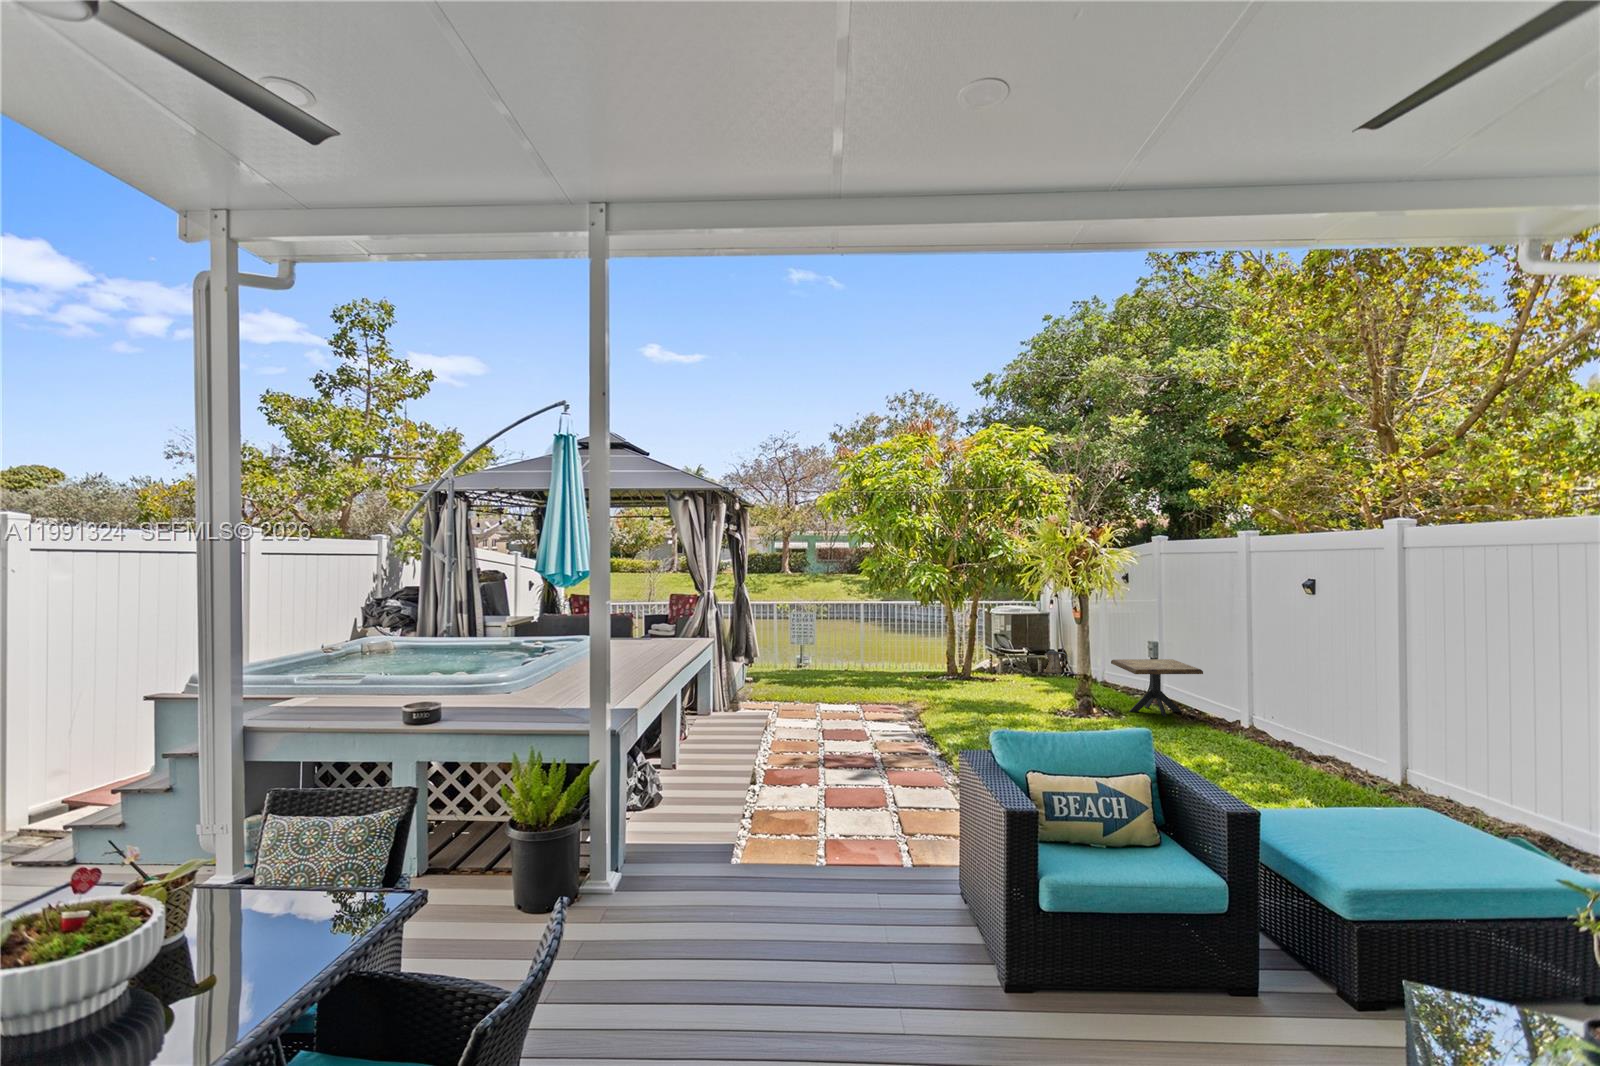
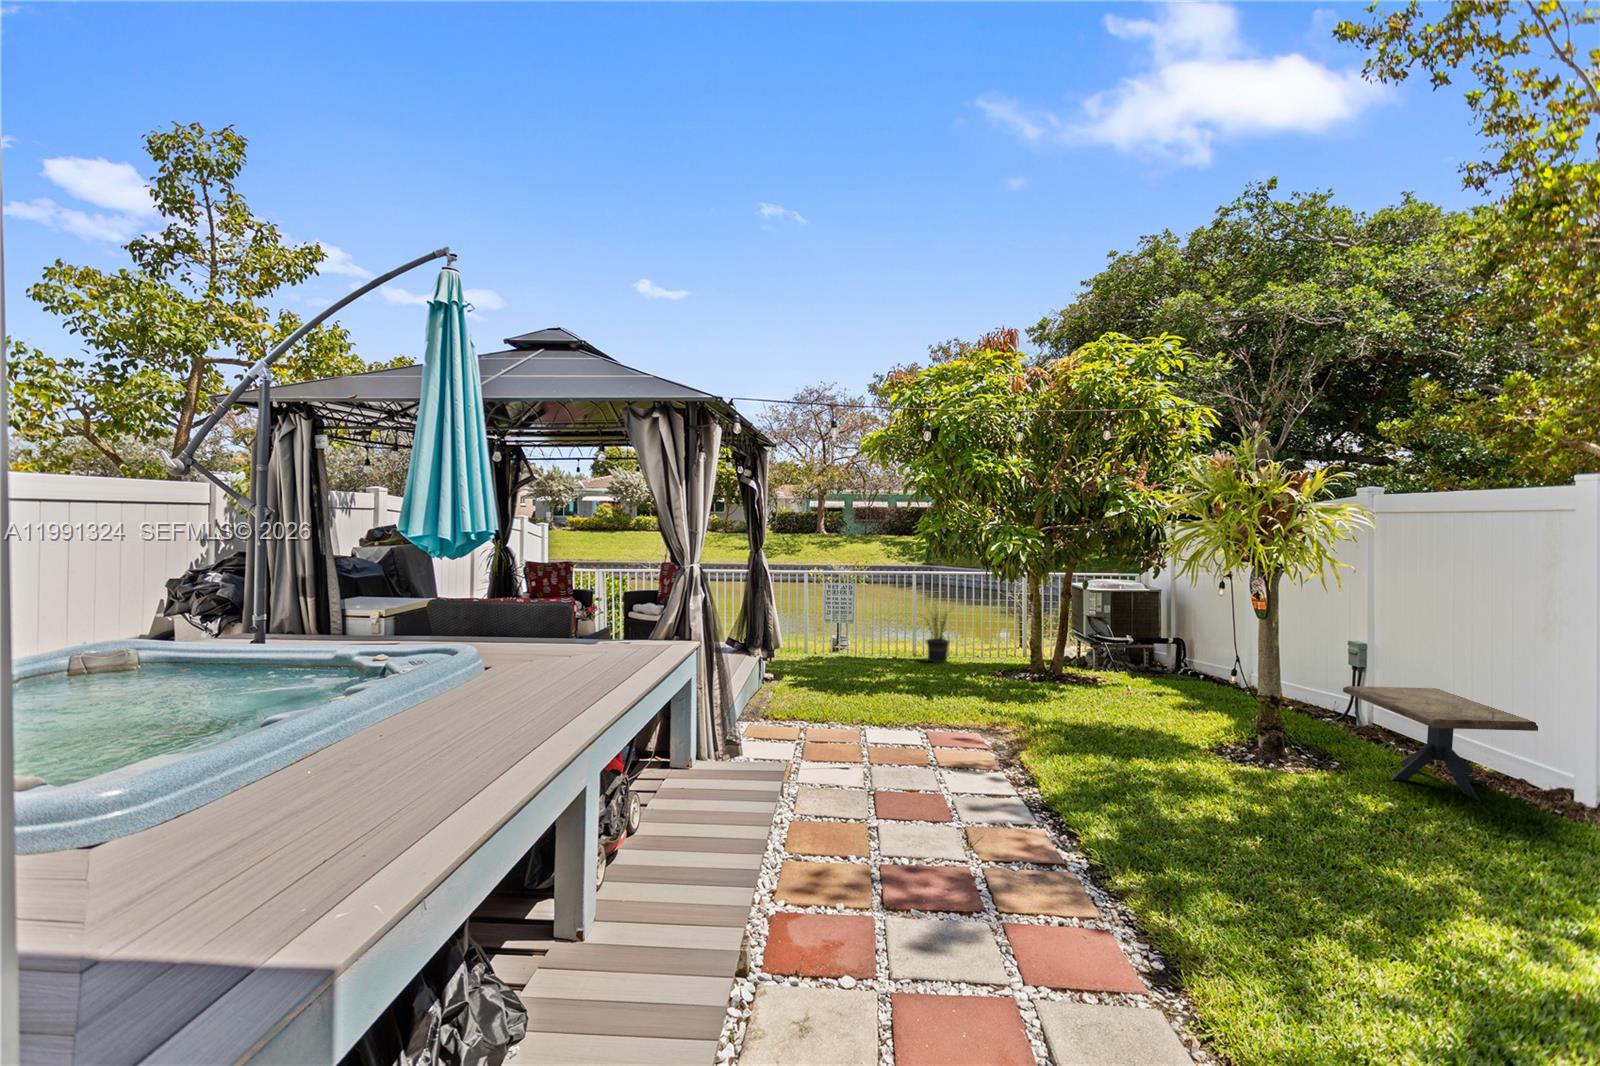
potted plant: none [863,624,894,673] -> present [924,604,949,663]
watering can: present [1025,648,1067,673] -> none [1128,634,1186,670]

